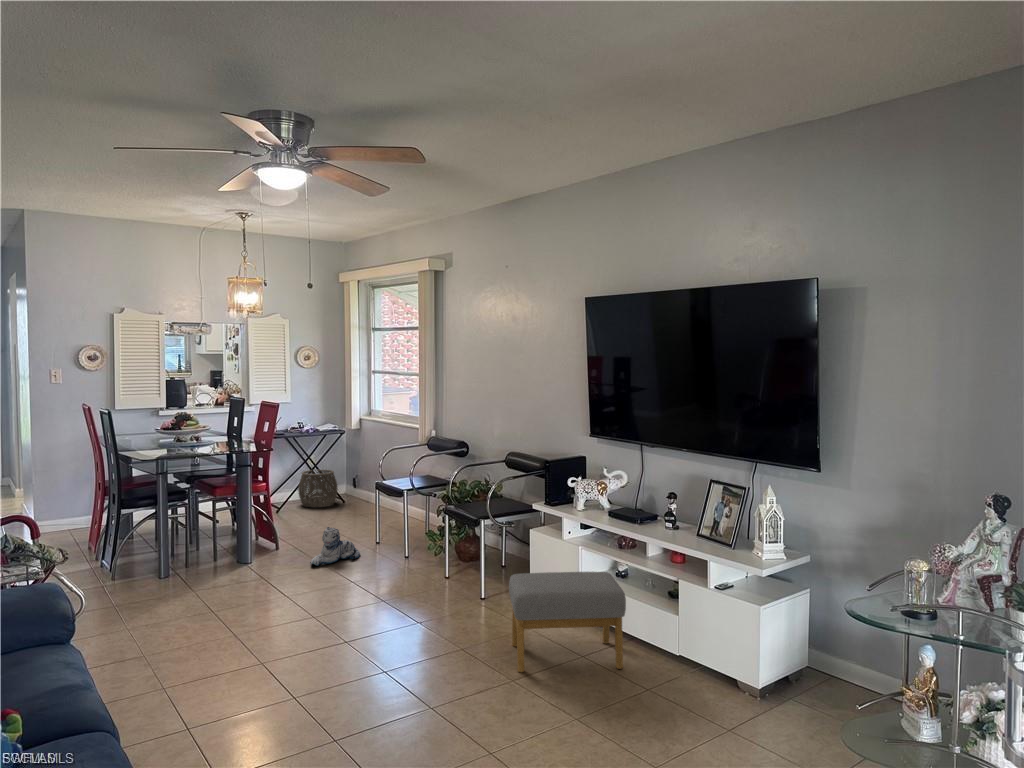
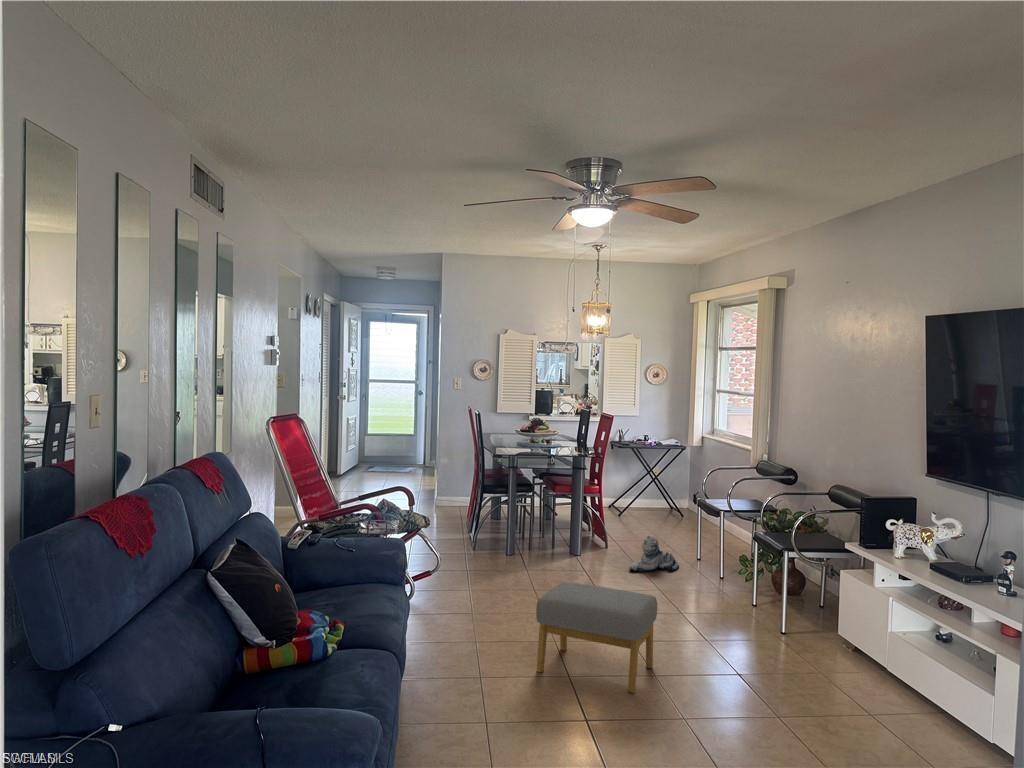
woven basket: present [298,470,338,507] -> none [641,481,679,517]
footstool: present [509,572,626,672] -> present [536,582,657,693]

